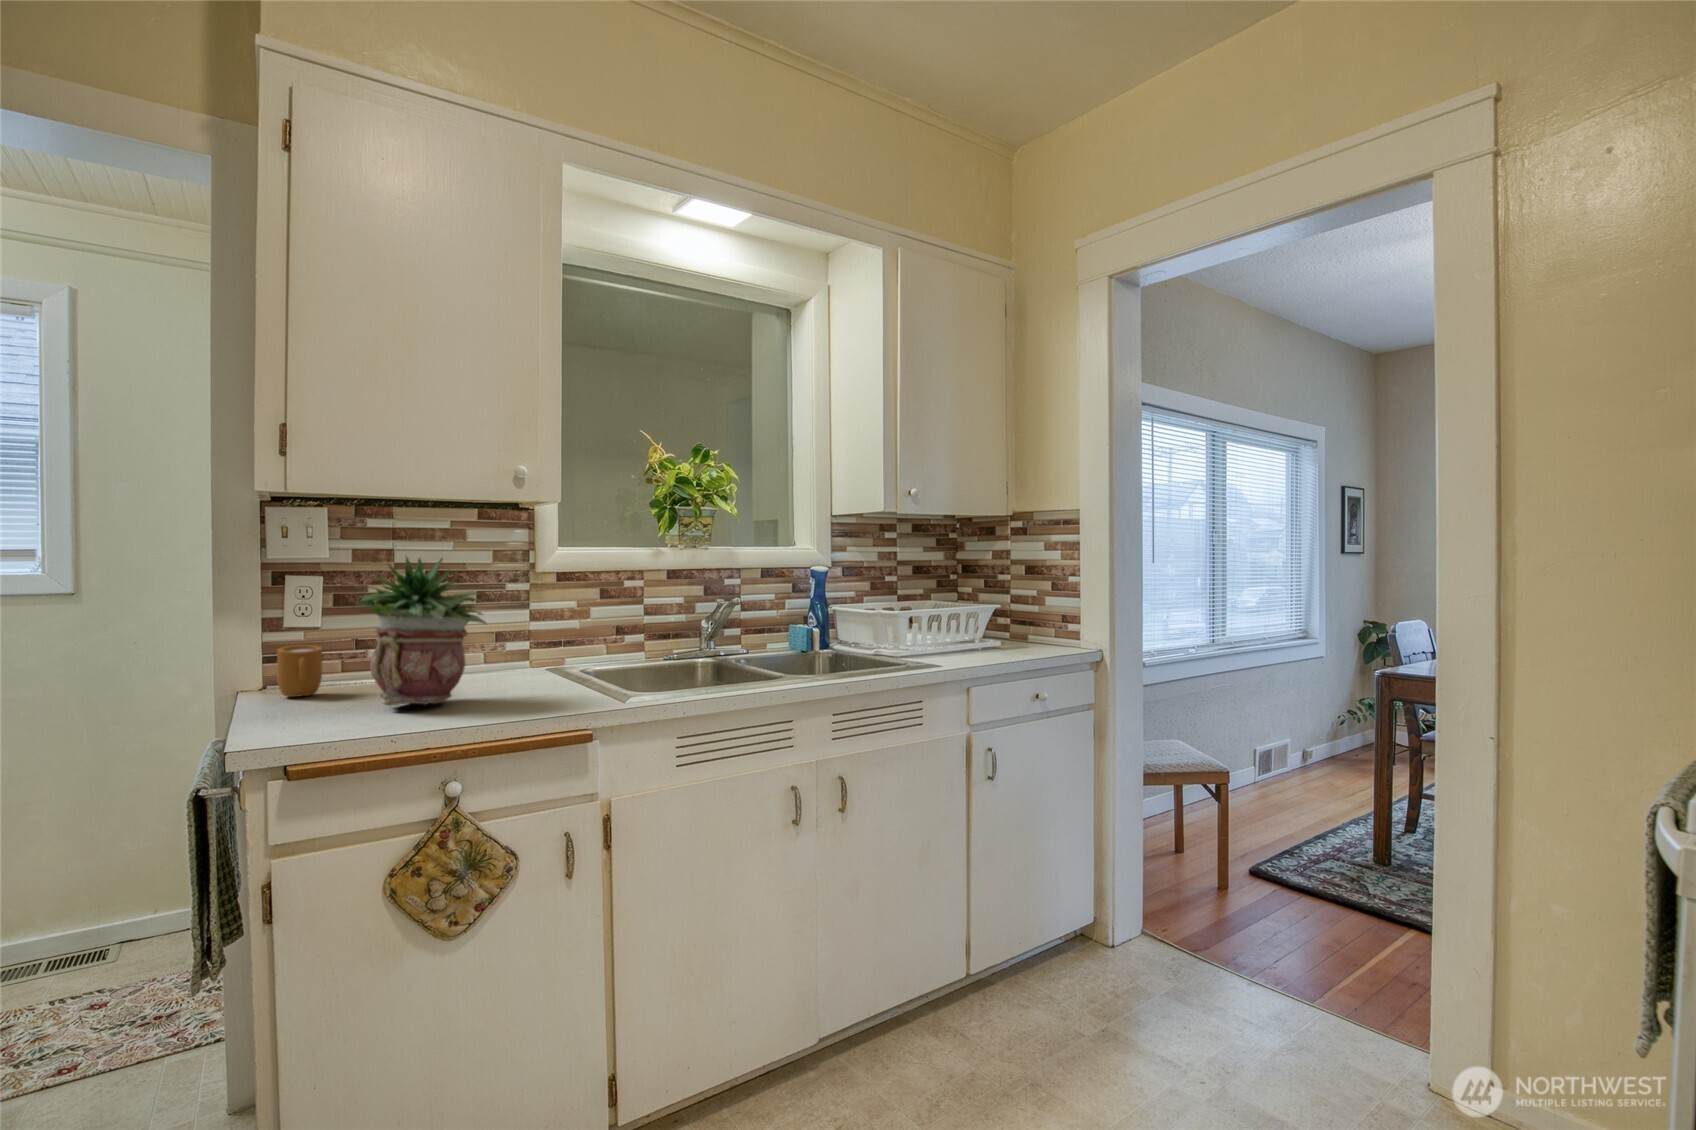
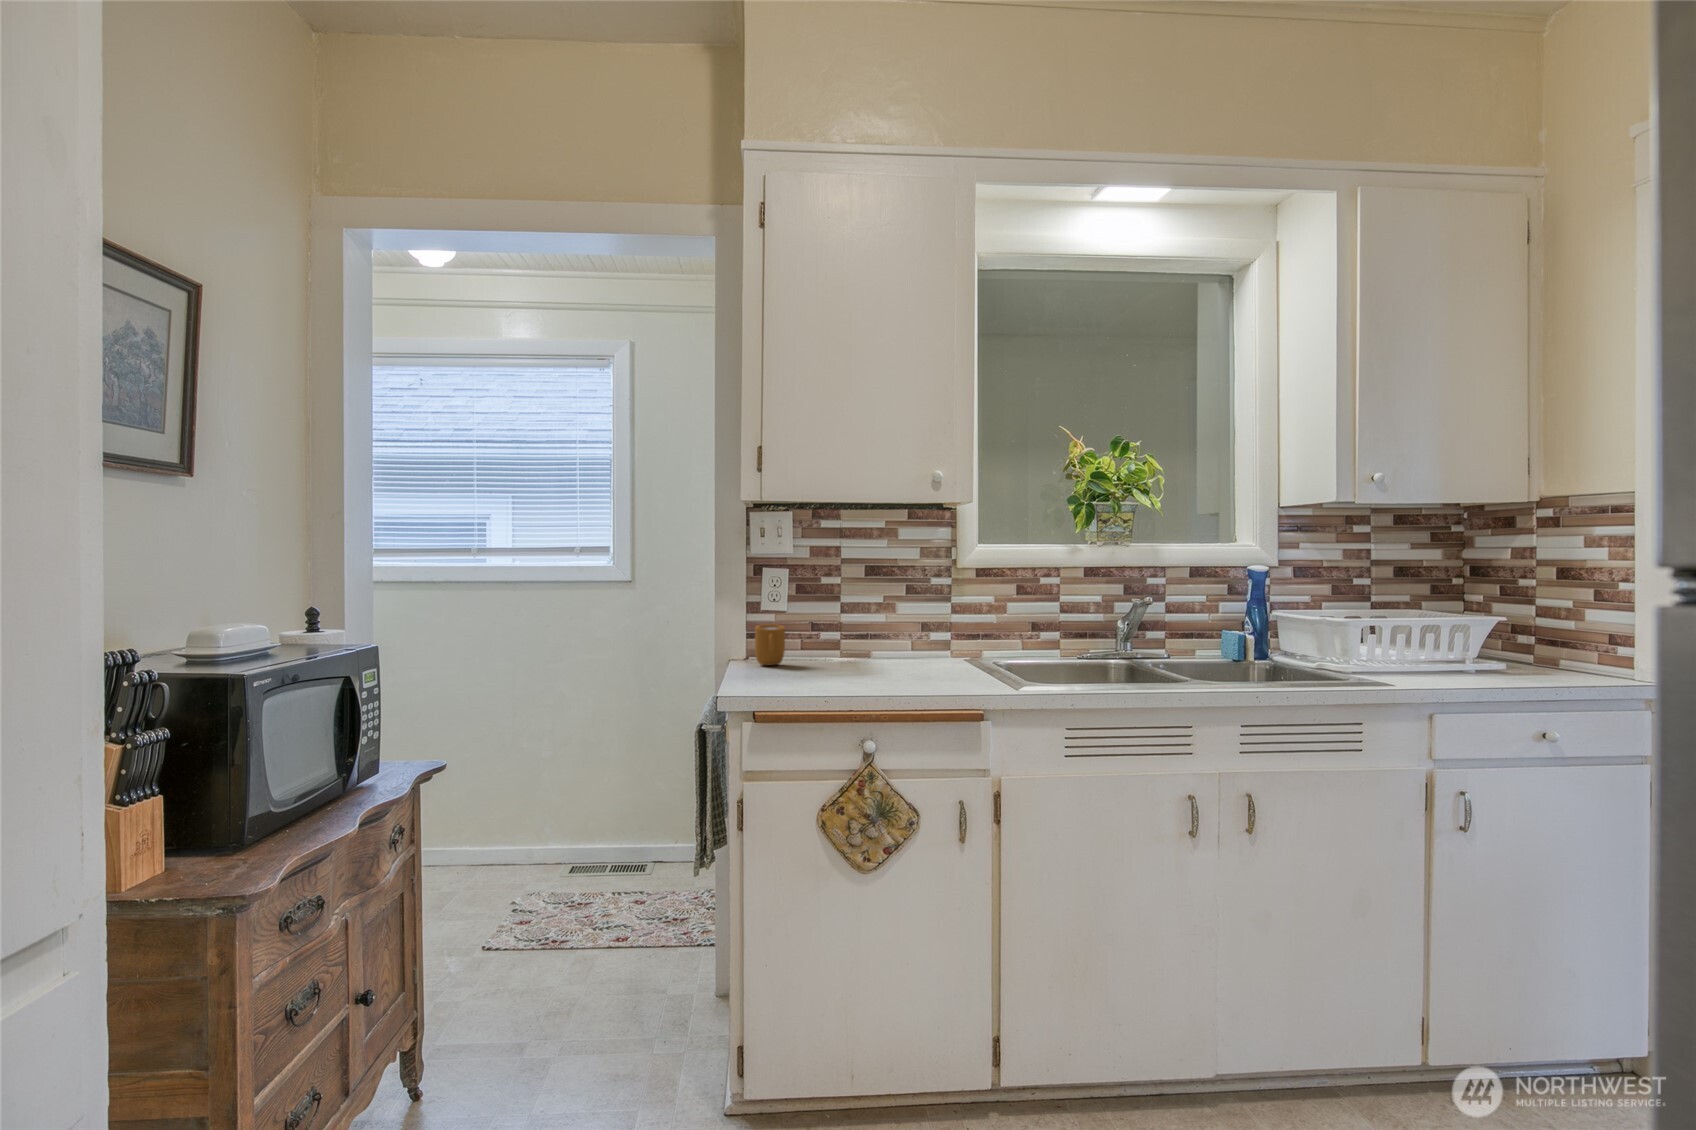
potted plant: present [355,557,486,706] -> none [804,551,907,677]

